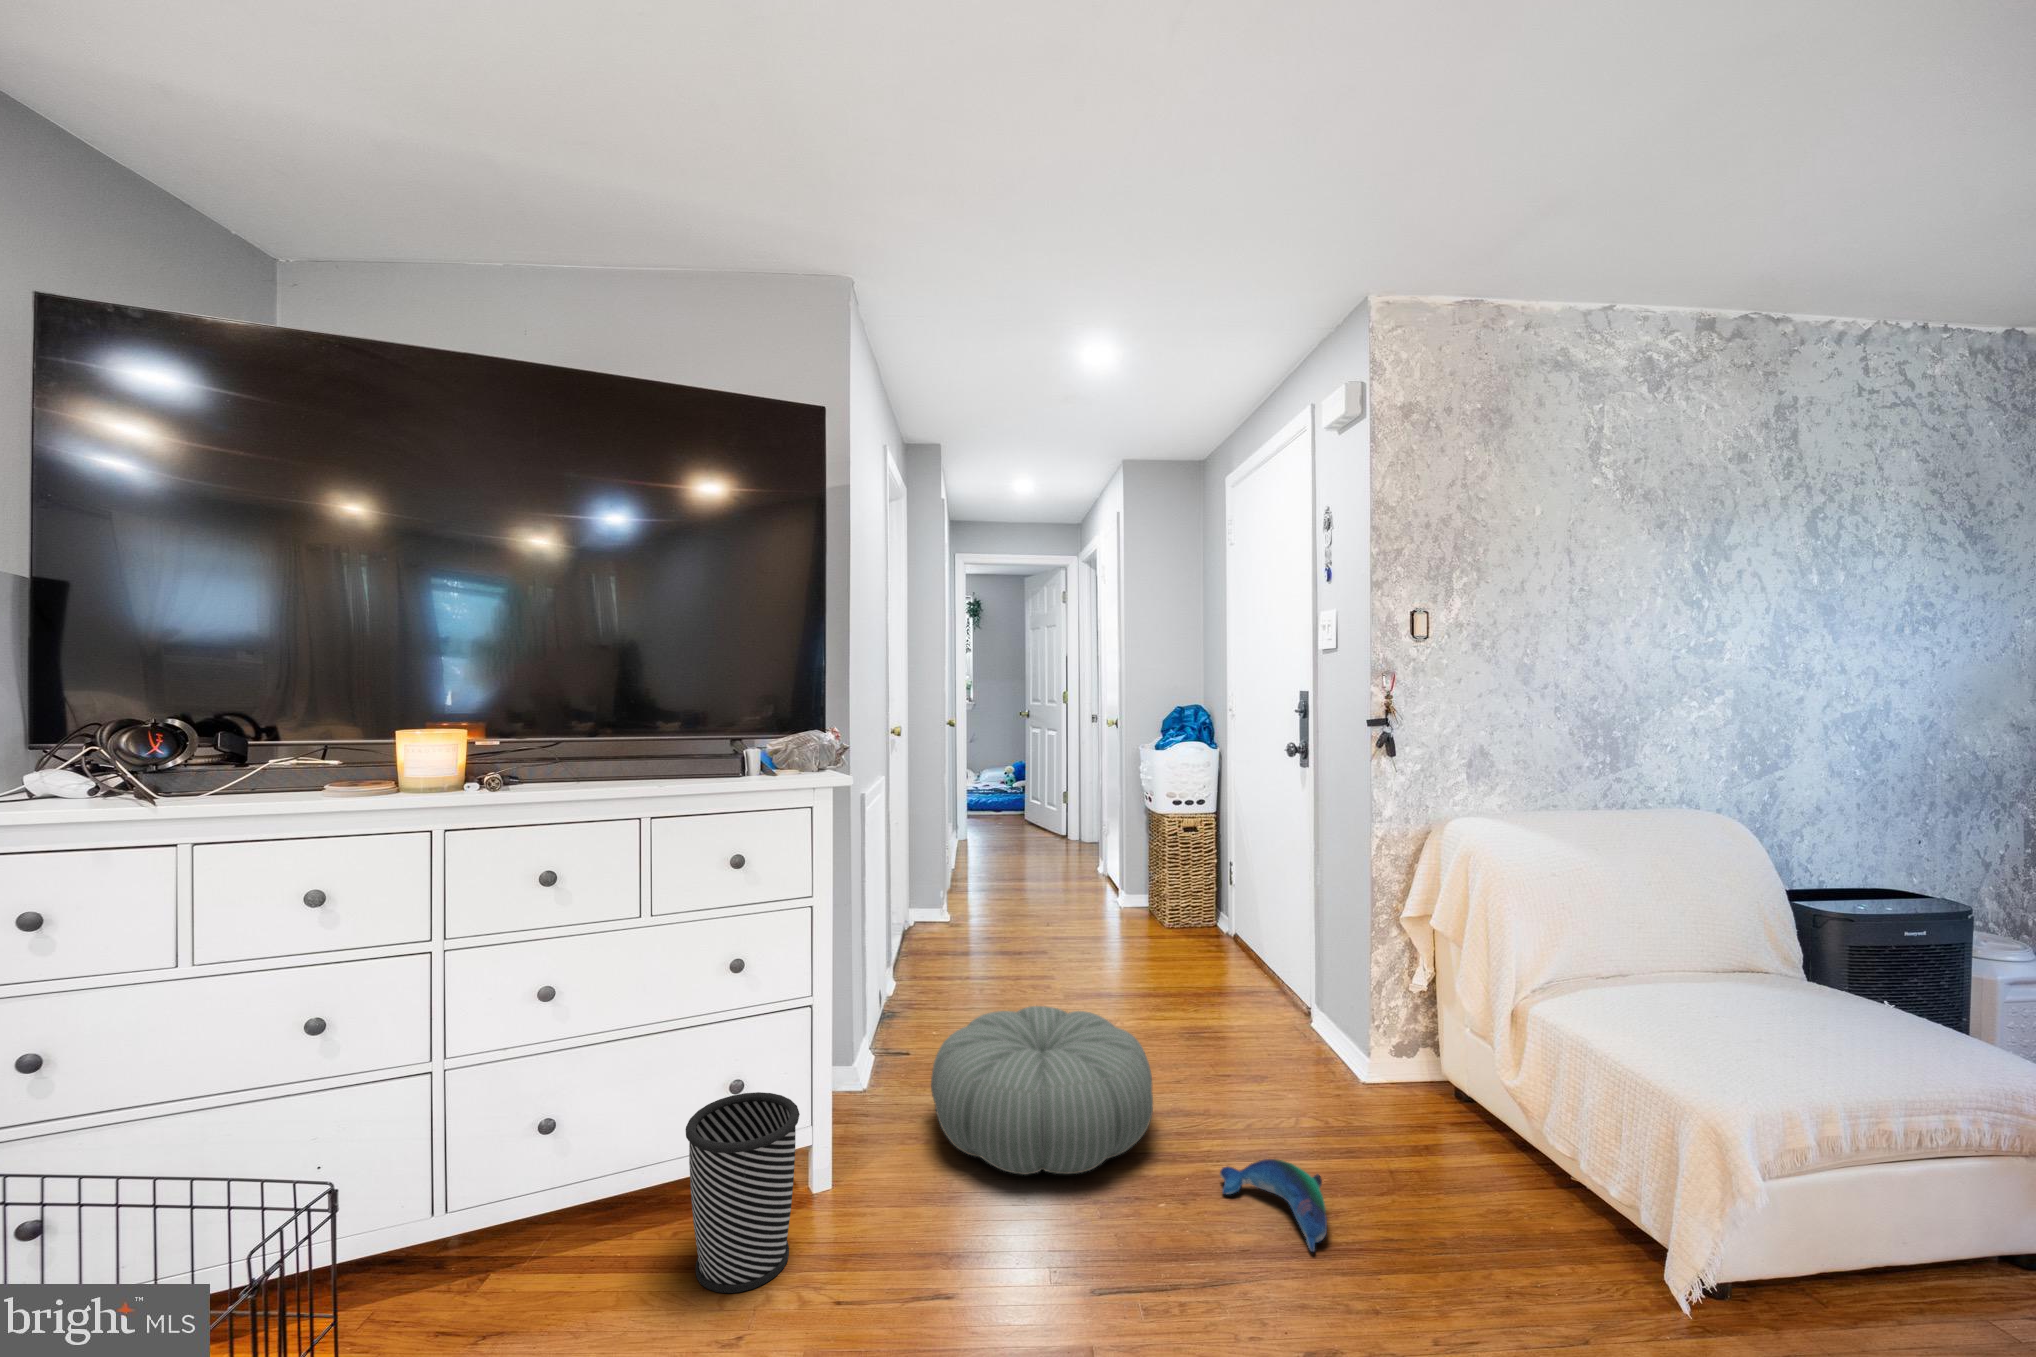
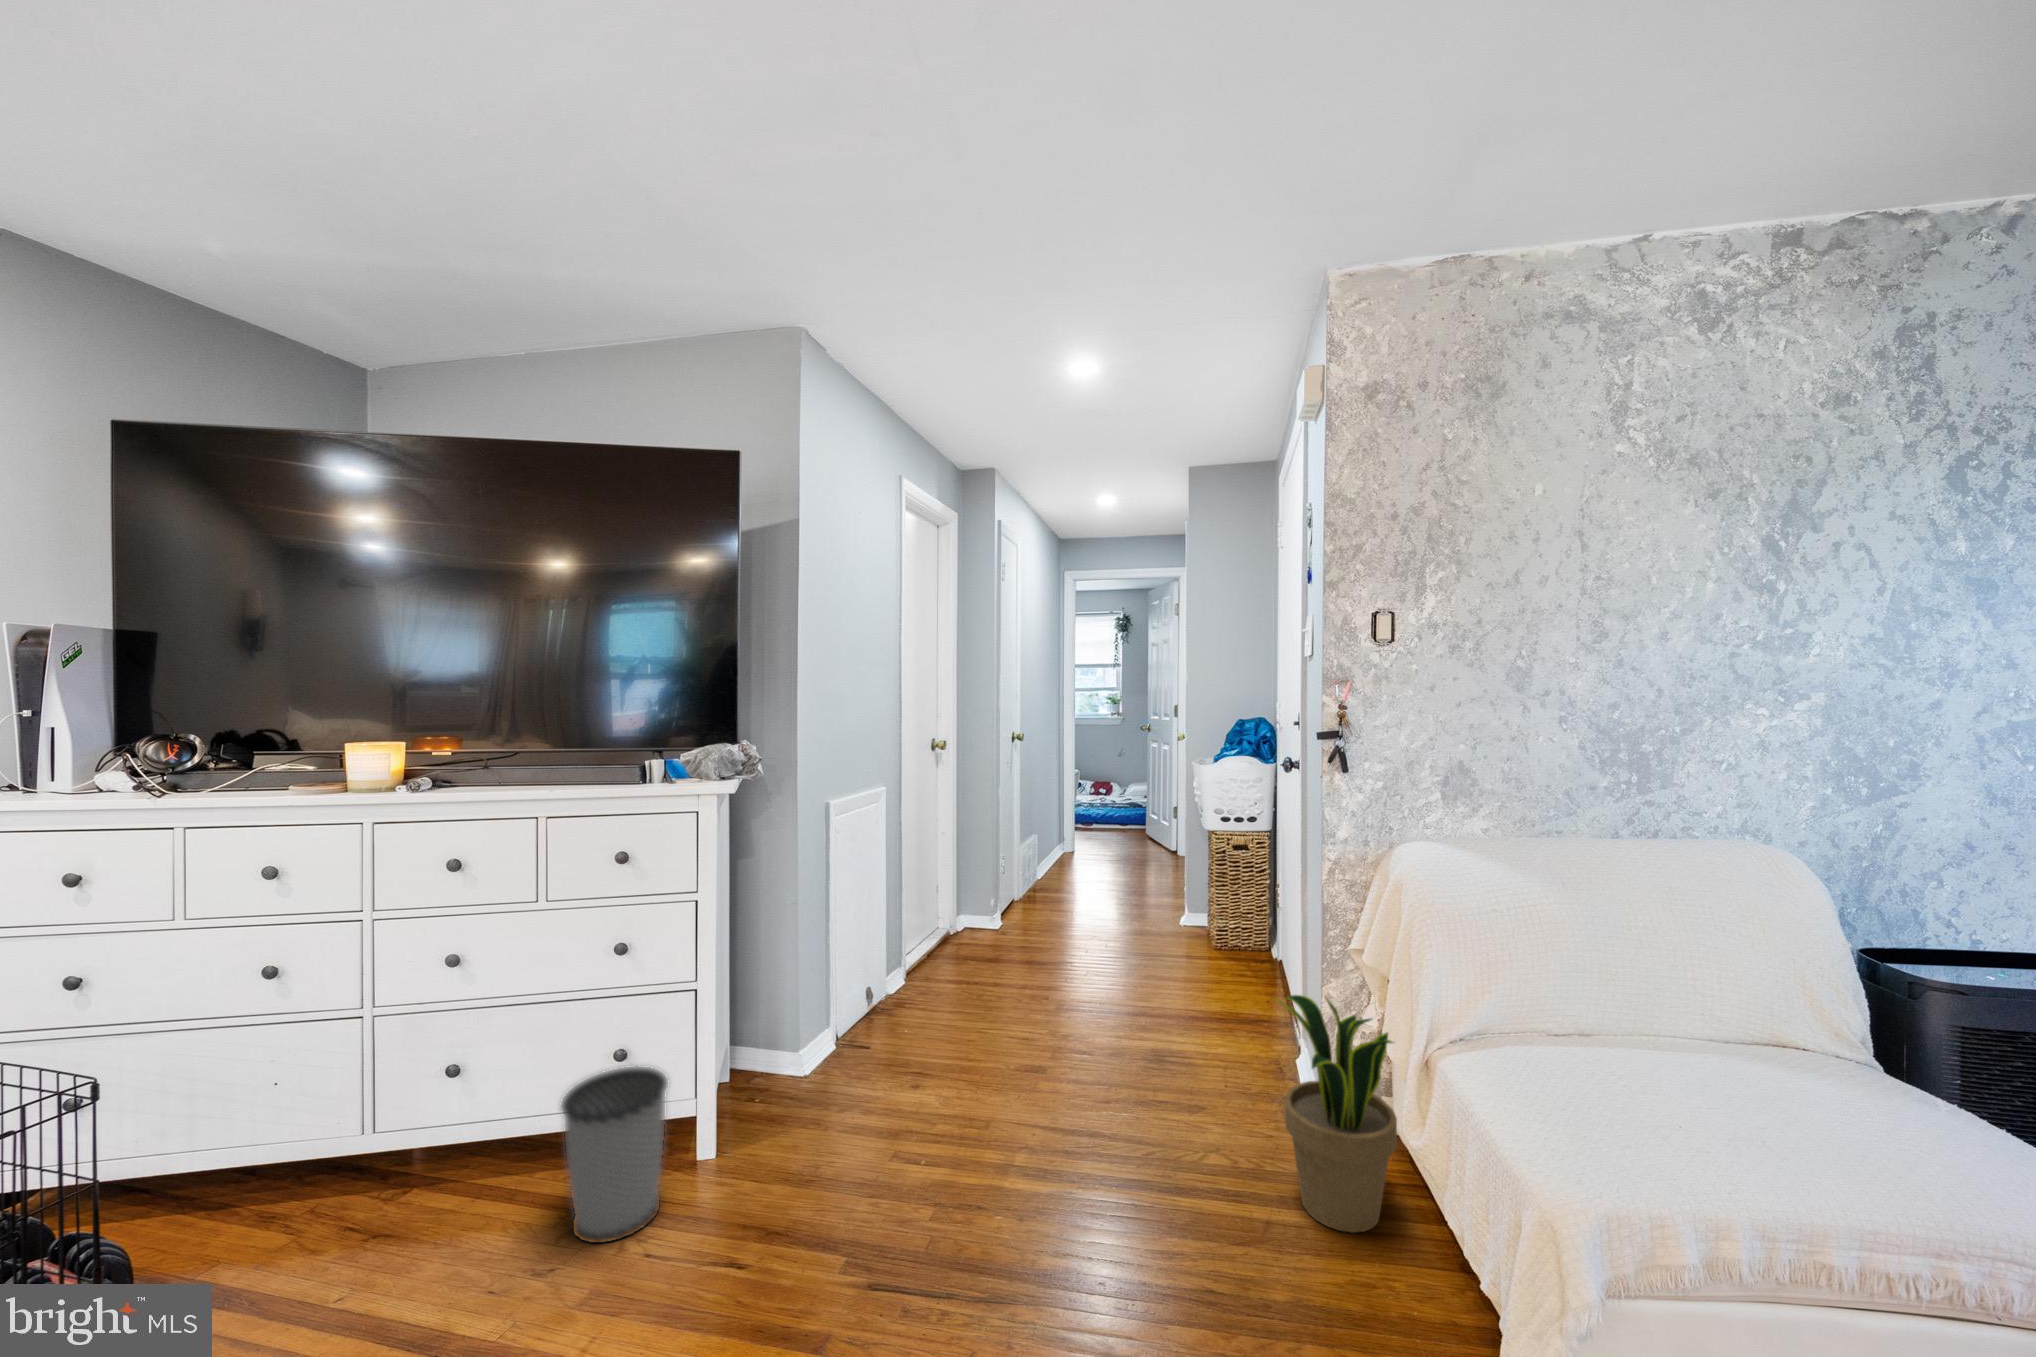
potted plant: none [1365,954,1491,1164] -> present [1275,995,1397,1232]
pouf: present [931,1006,1153,1175] -> none [838,1006,1056,1180]
plush toy: present [1220,1159,1327,1252] -> none [1076,1196,1169,1306]

